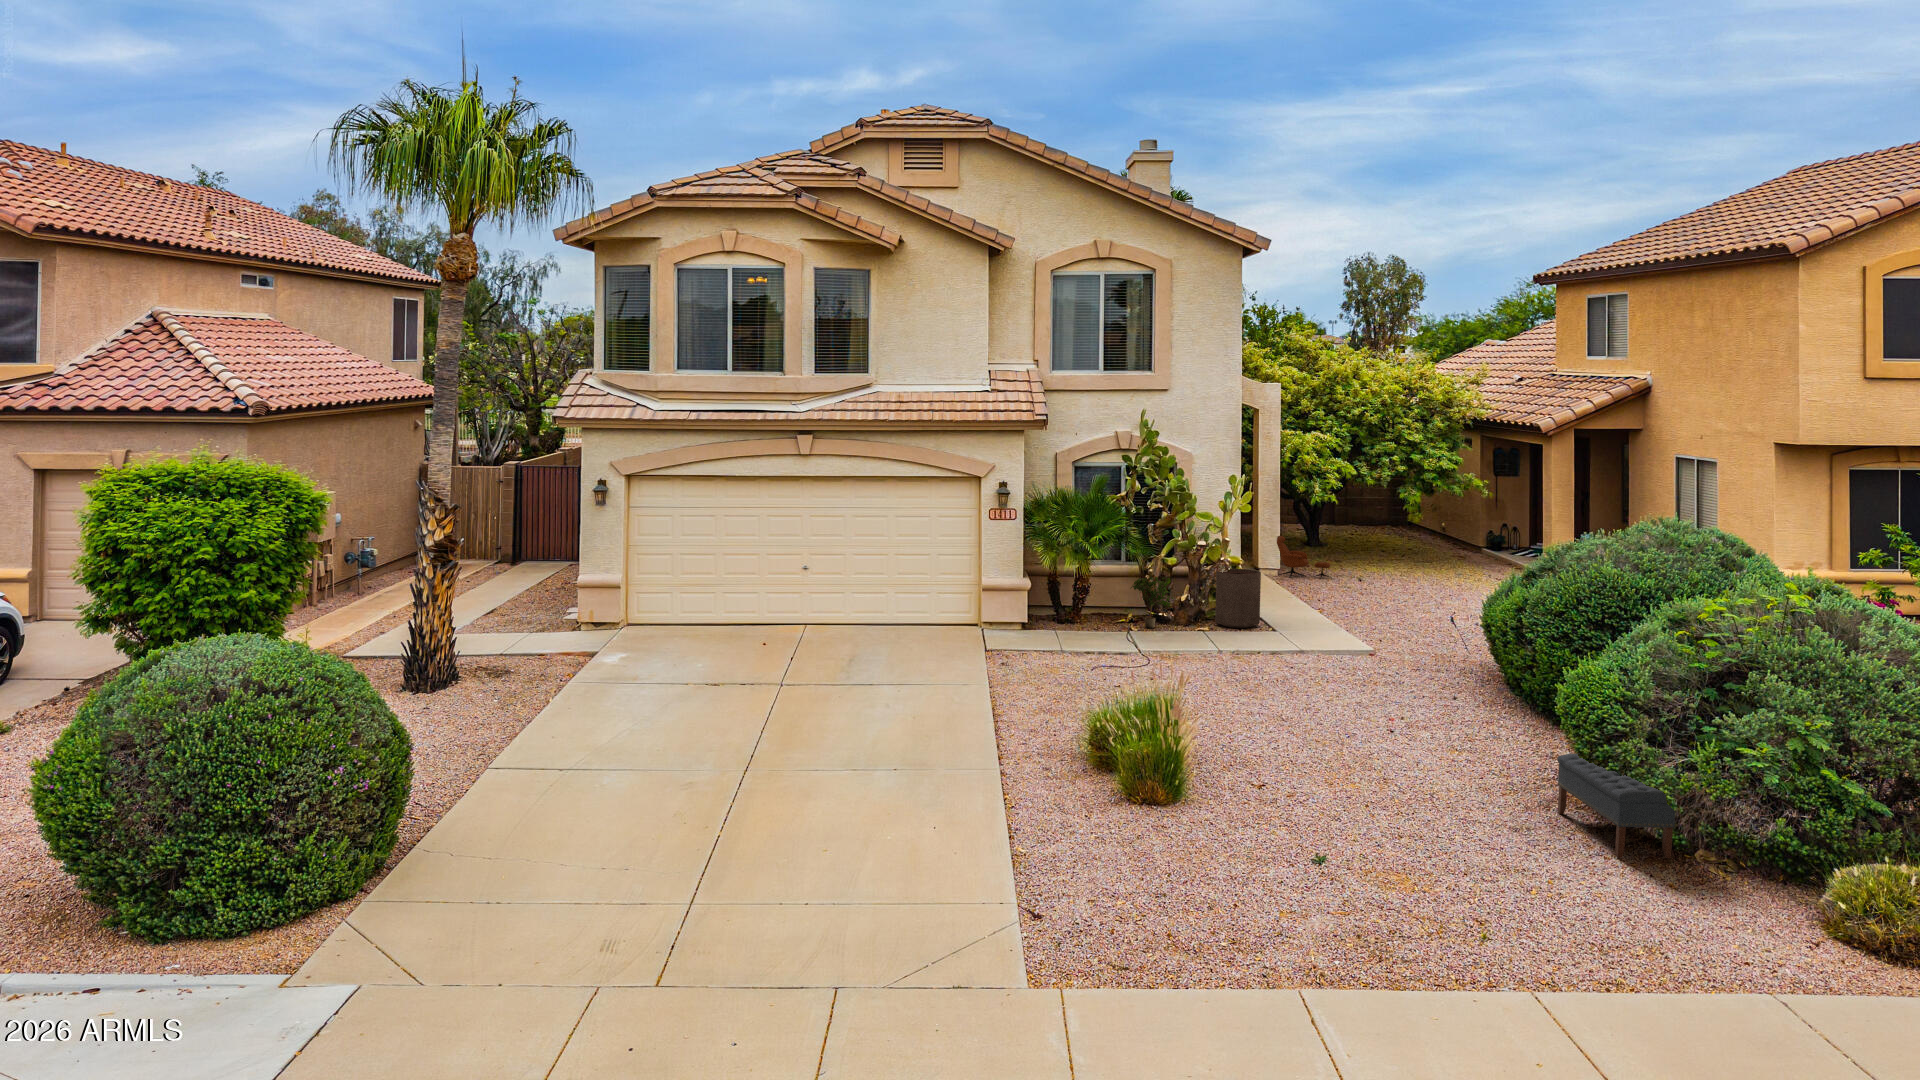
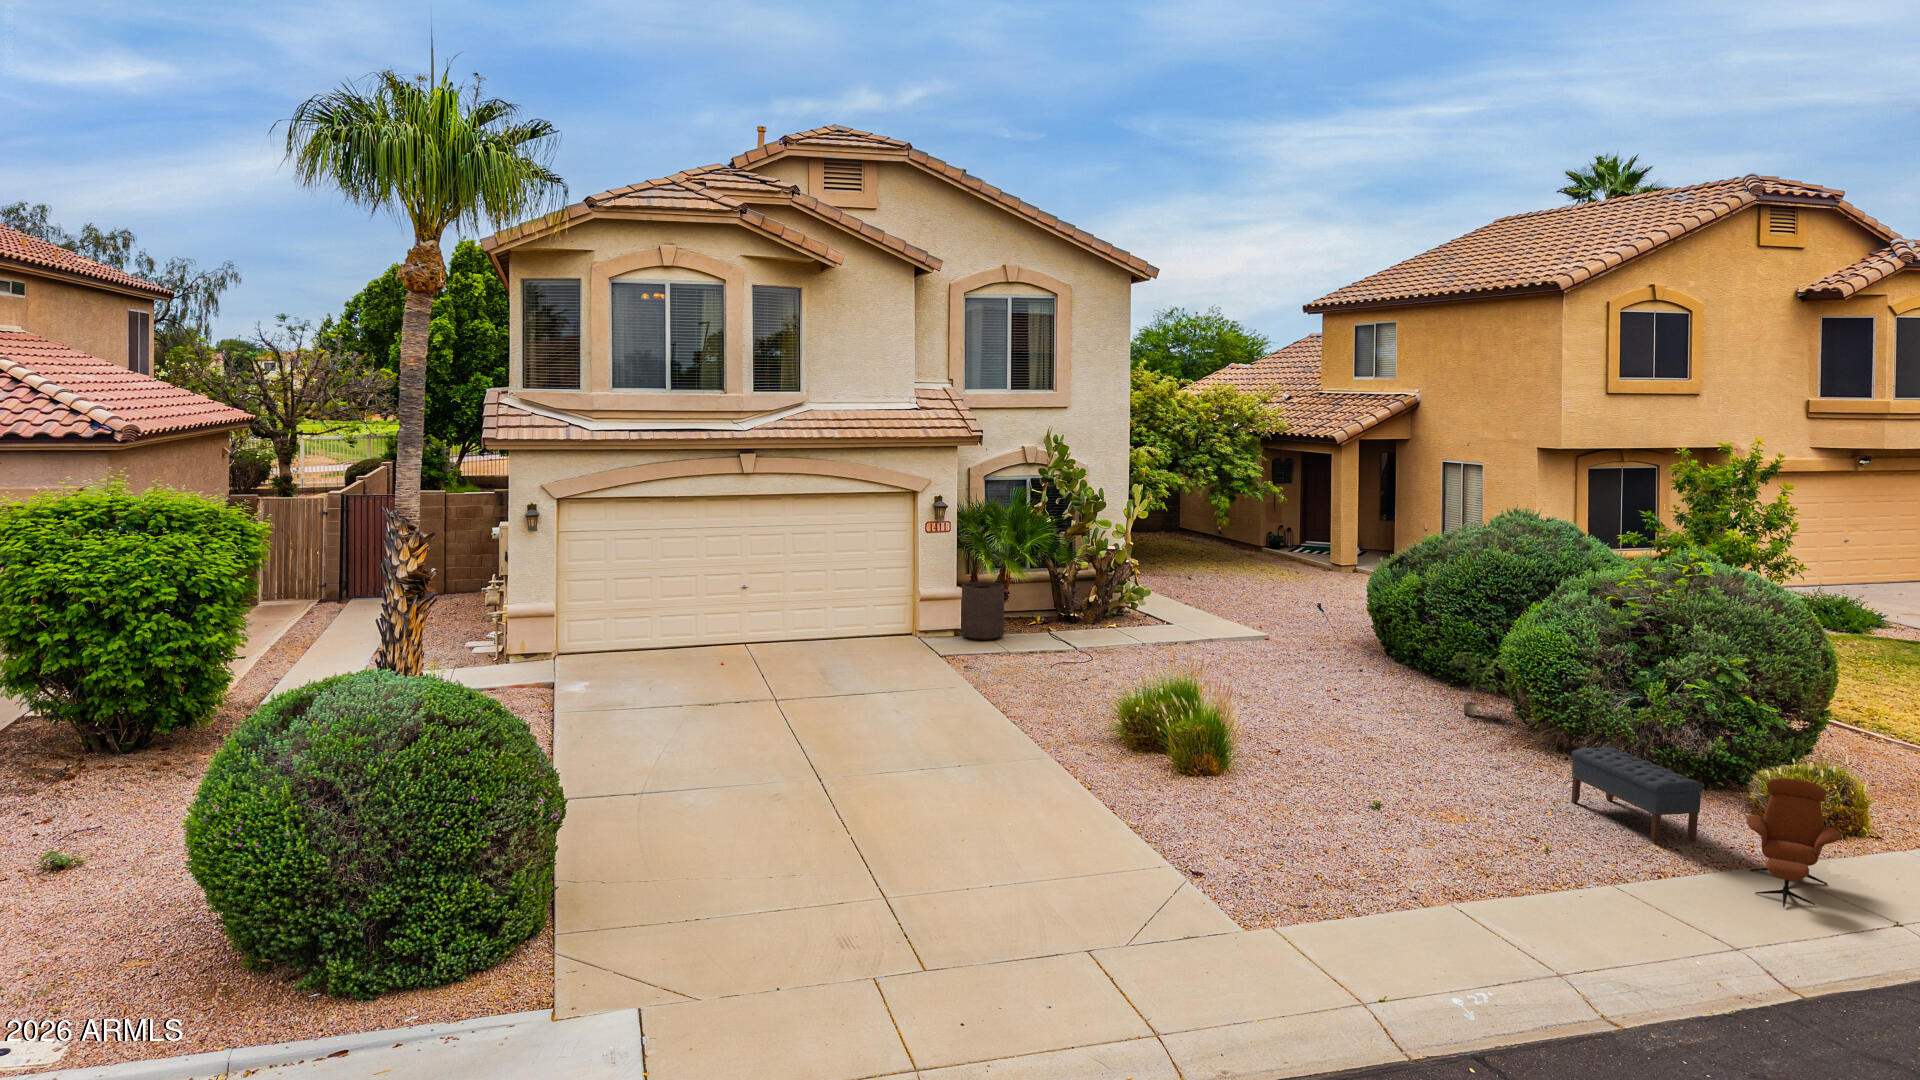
lounge chair: present [1277,536,1332,578] -> present [1746,778,1840,907]
trash can: present [1215,569,1261,628] -> present [962,582,1004,640]
potted plant: present [1130,577,1174,628] -> present [1448,652,1503,717]

